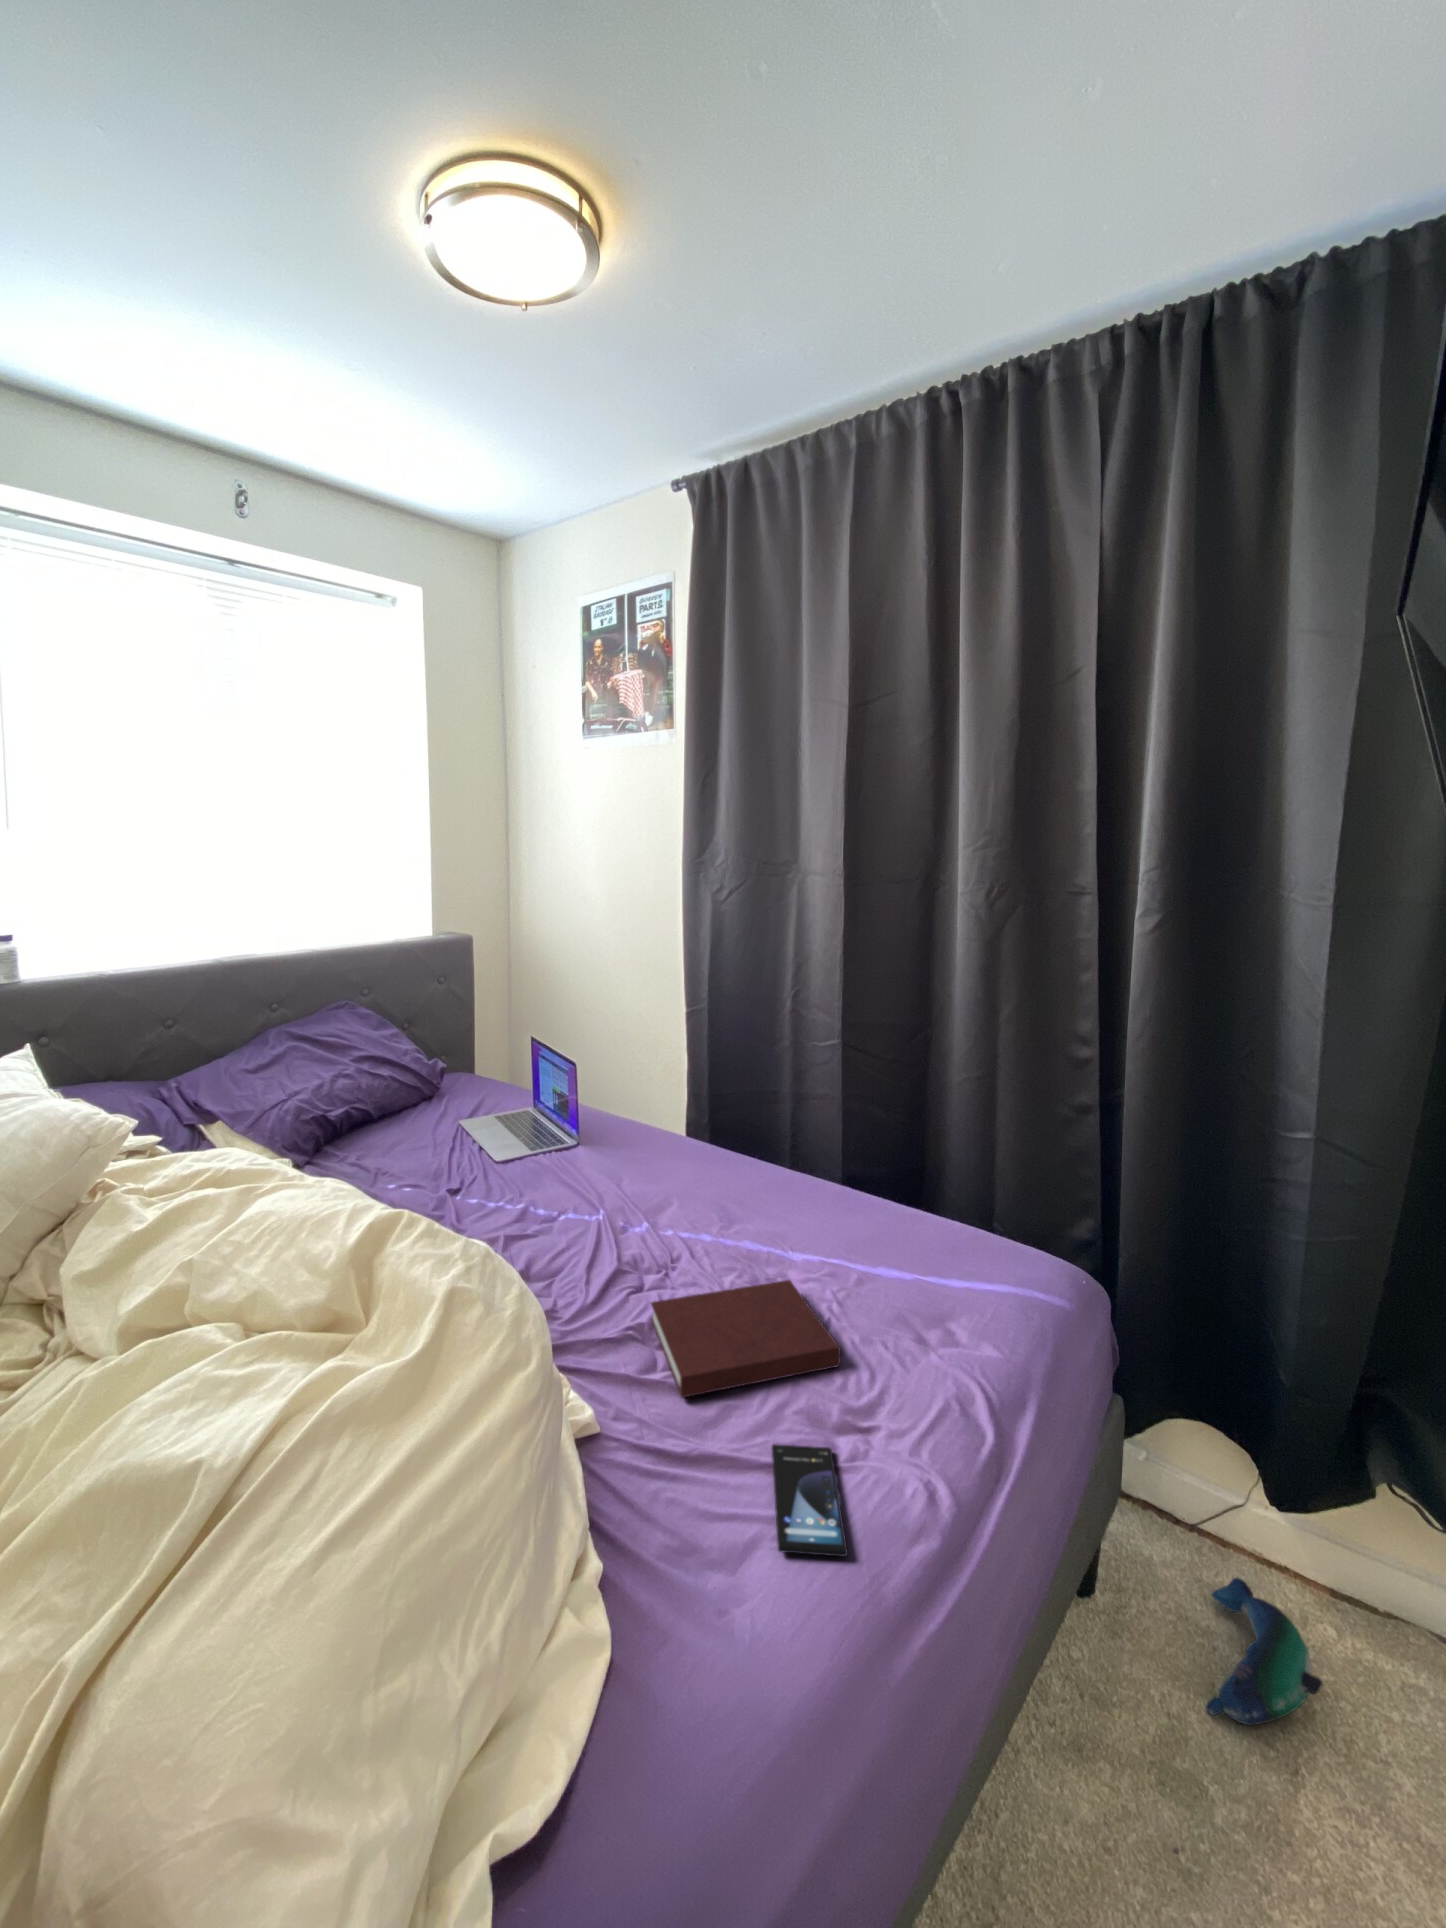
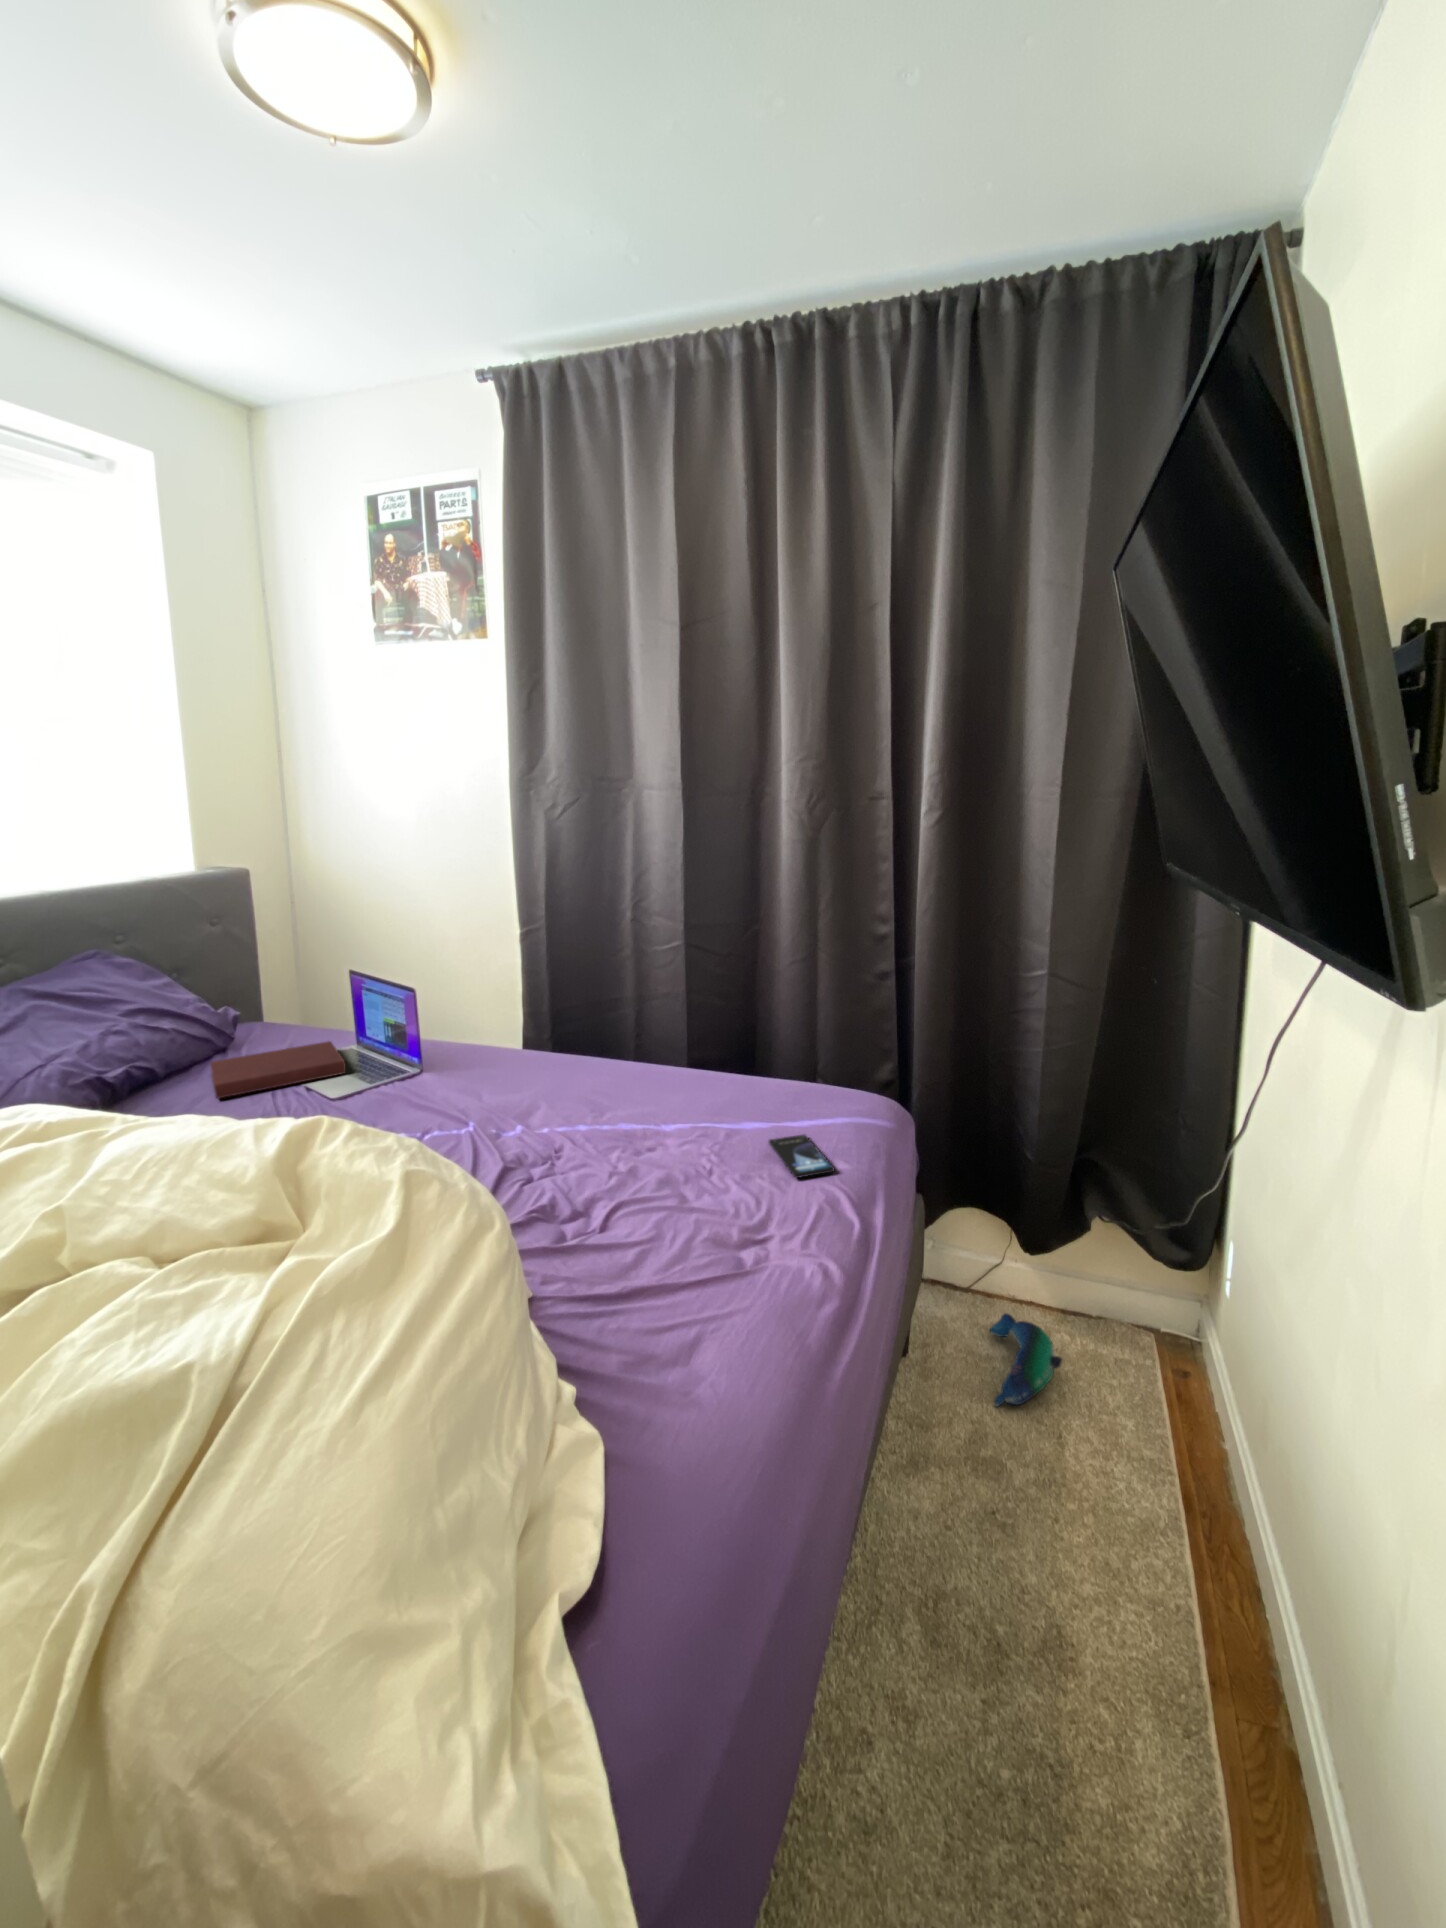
notebook: present [651,1280,841,1397] -> present [210,1041,346,1099]
smartphone: present [772,1444,848,1556] -> present [769,1135,835,1178]

